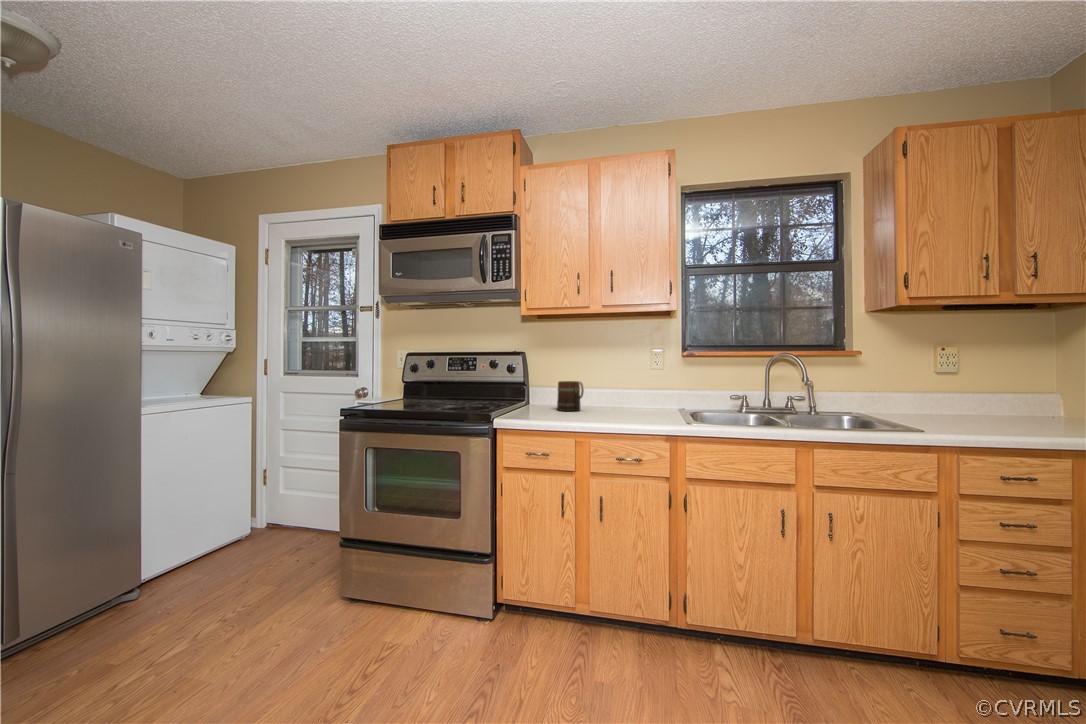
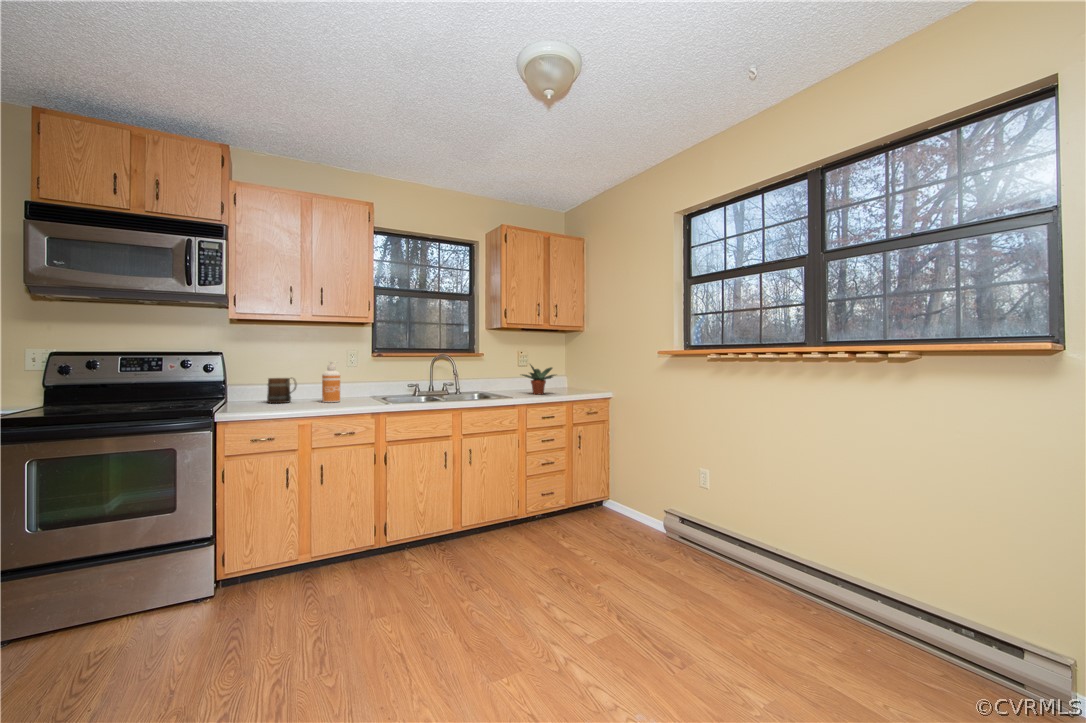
soap dispenser: none [611,362,633,415] -> present [322,361,340,402]
potted plant: none [940,364,1046,427] -> present [522,365,554,394]

